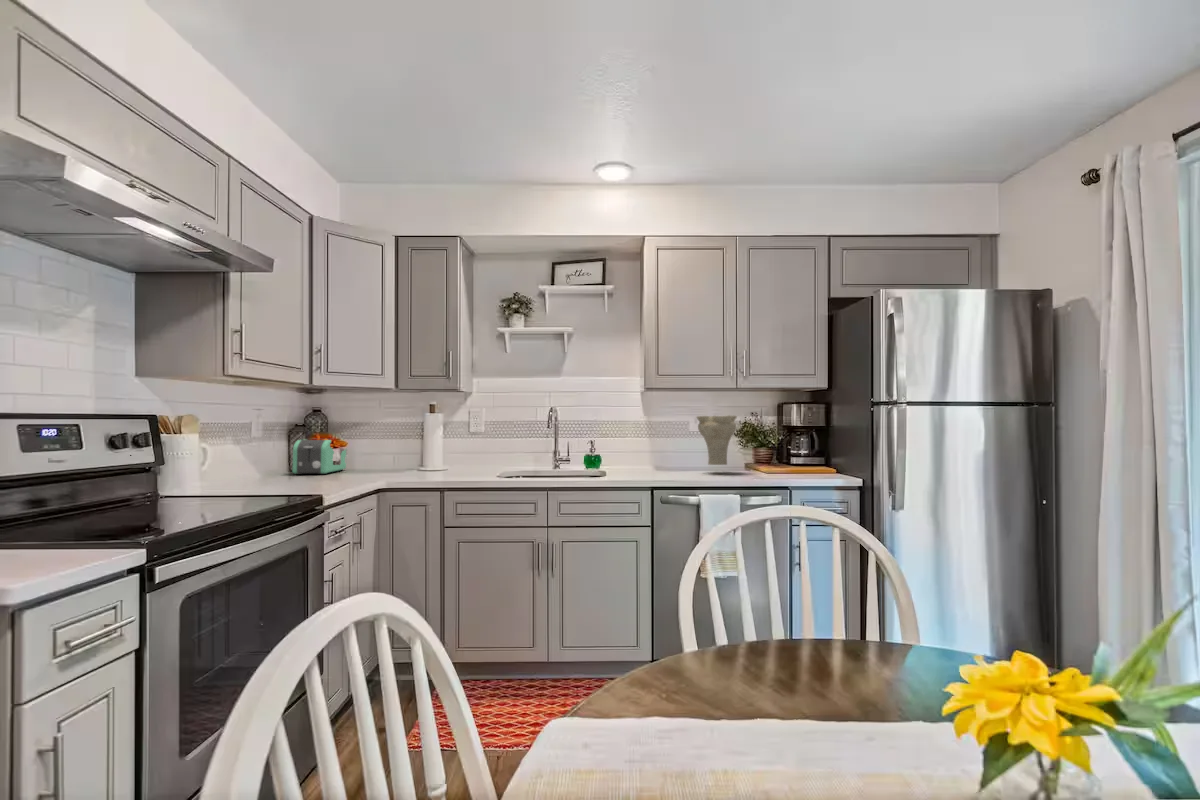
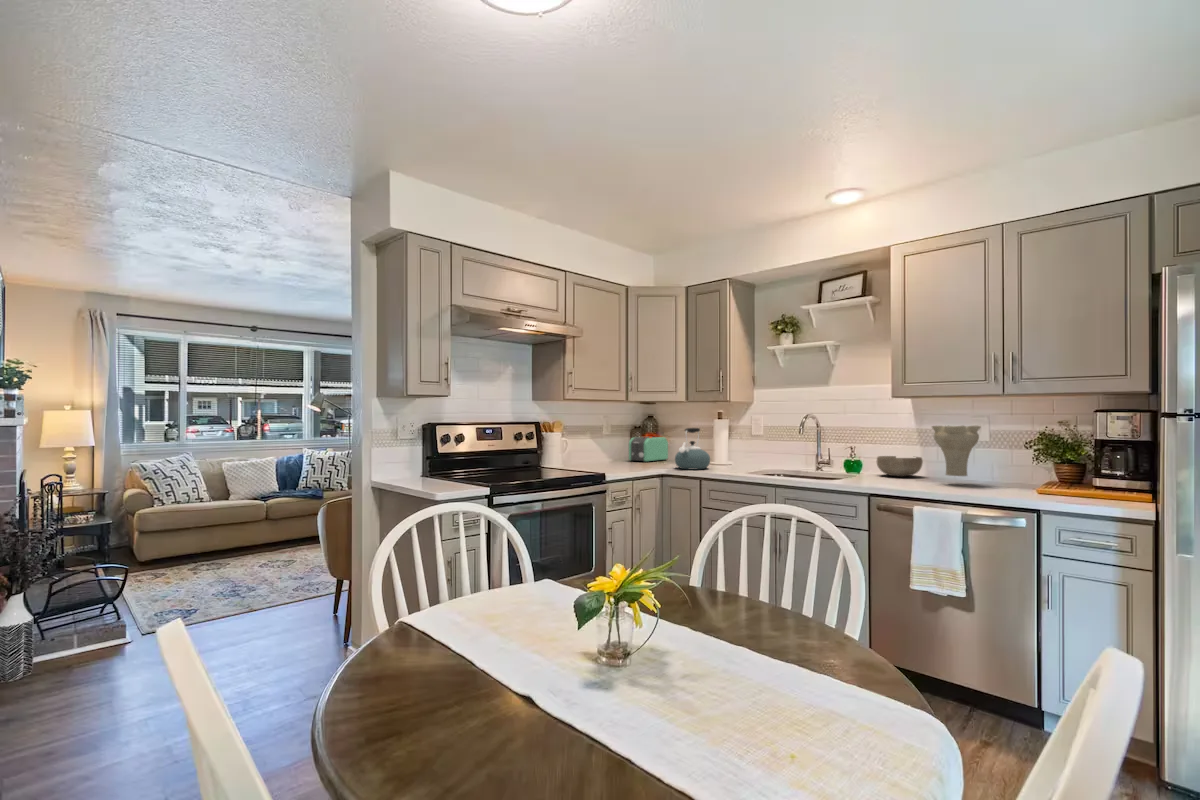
kettle: none [393,423,442,479] -> present [675,428,710,469]
bowl: none [625,449,668,470] -> present [877,456,923,477]

